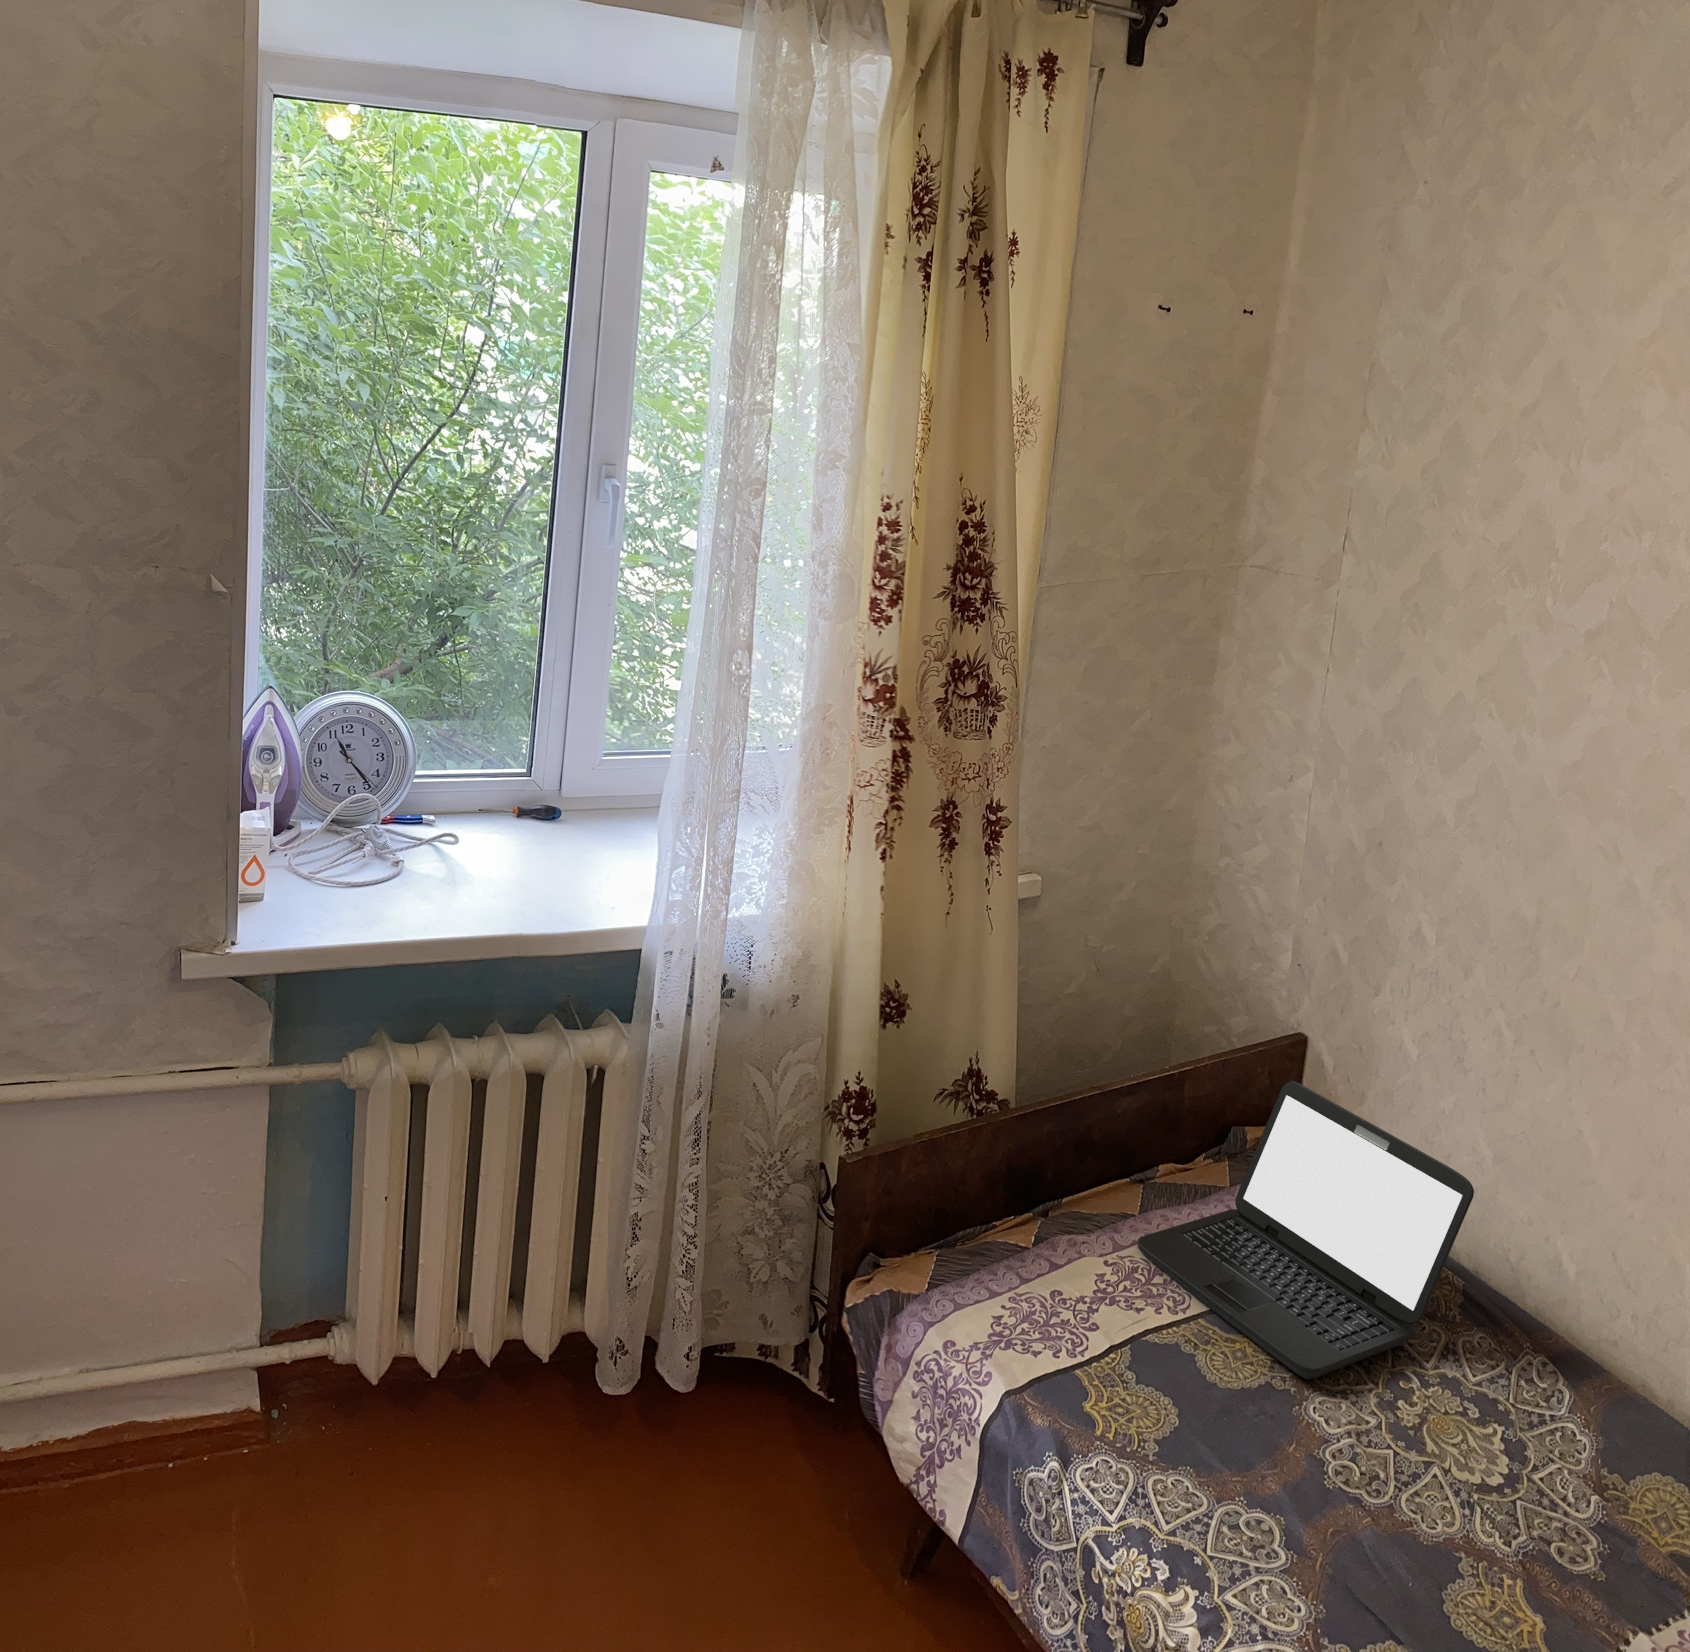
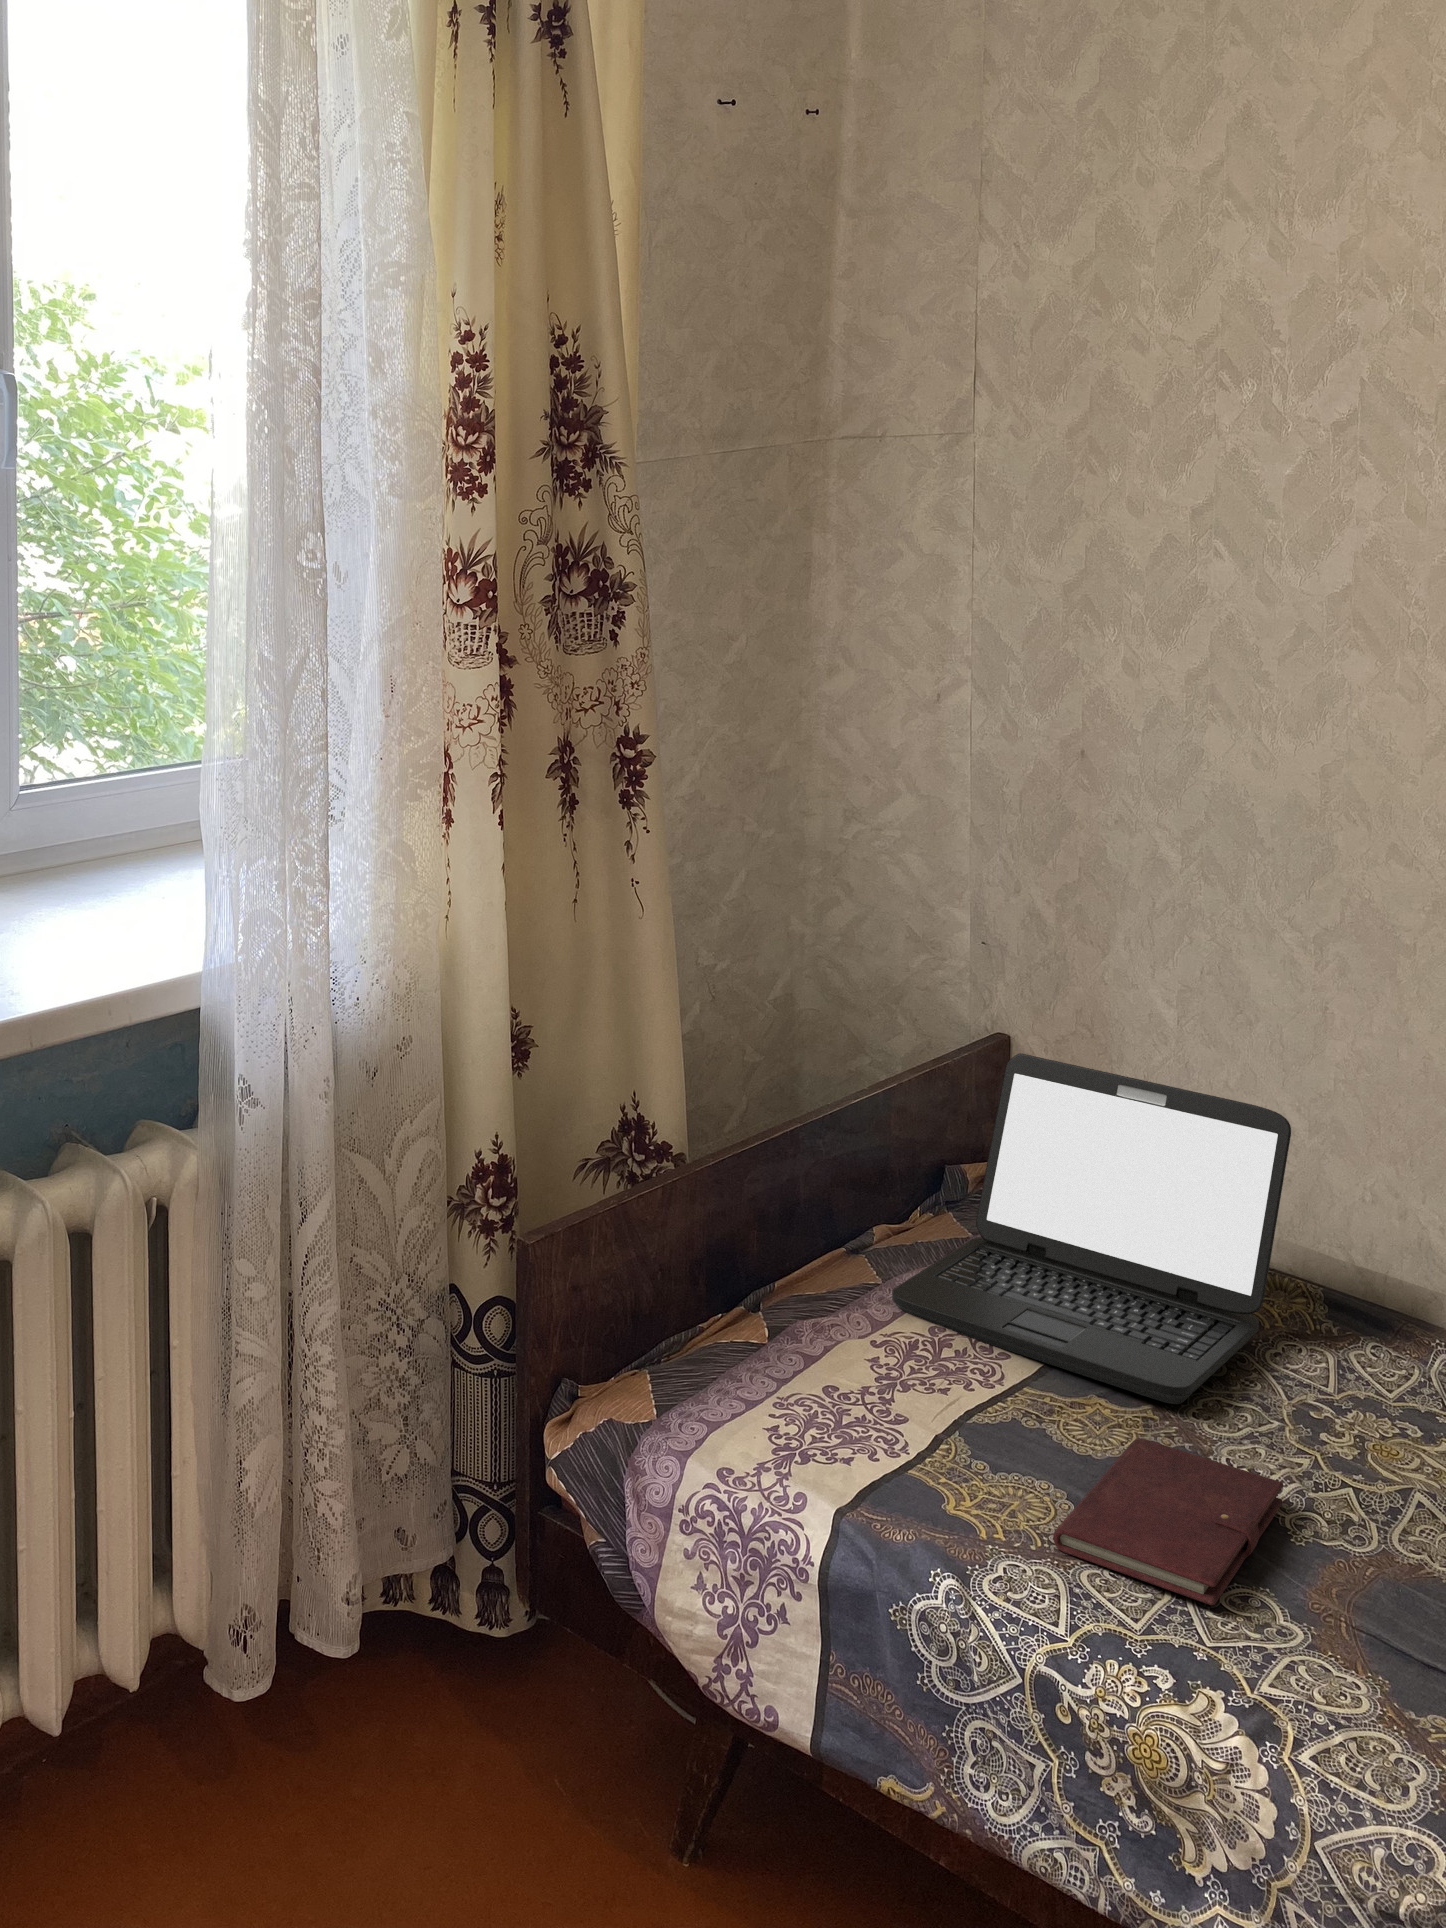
notebook: none [1142,1398,1343,1534] -> present [1053,1438,1283,1605]

